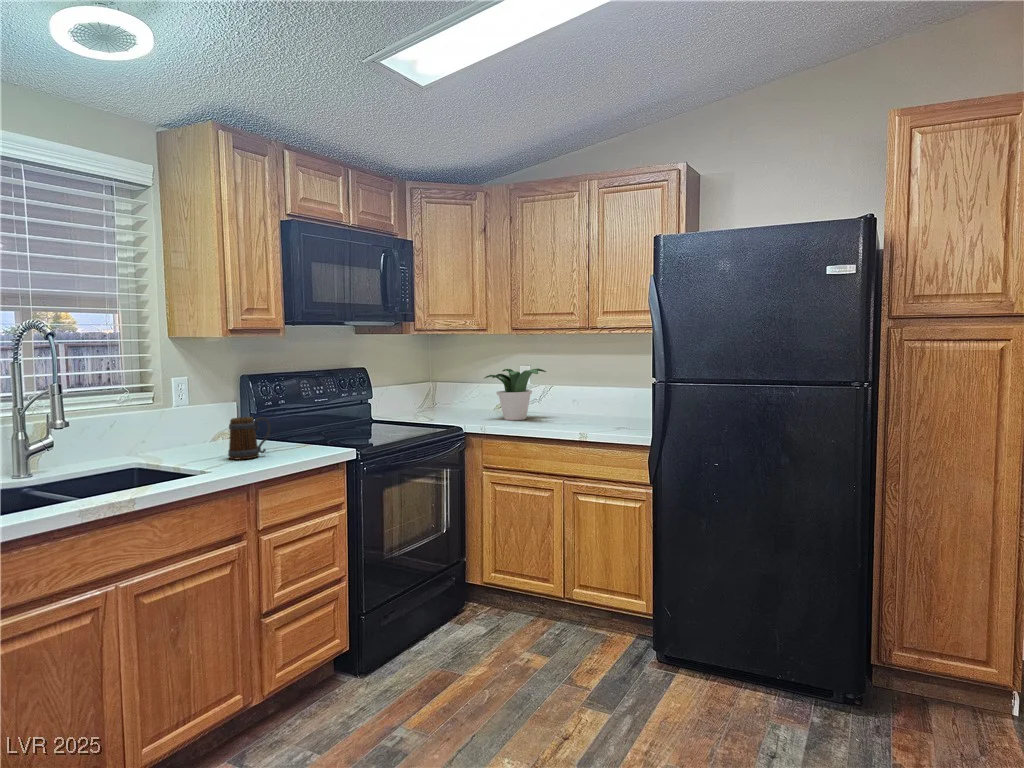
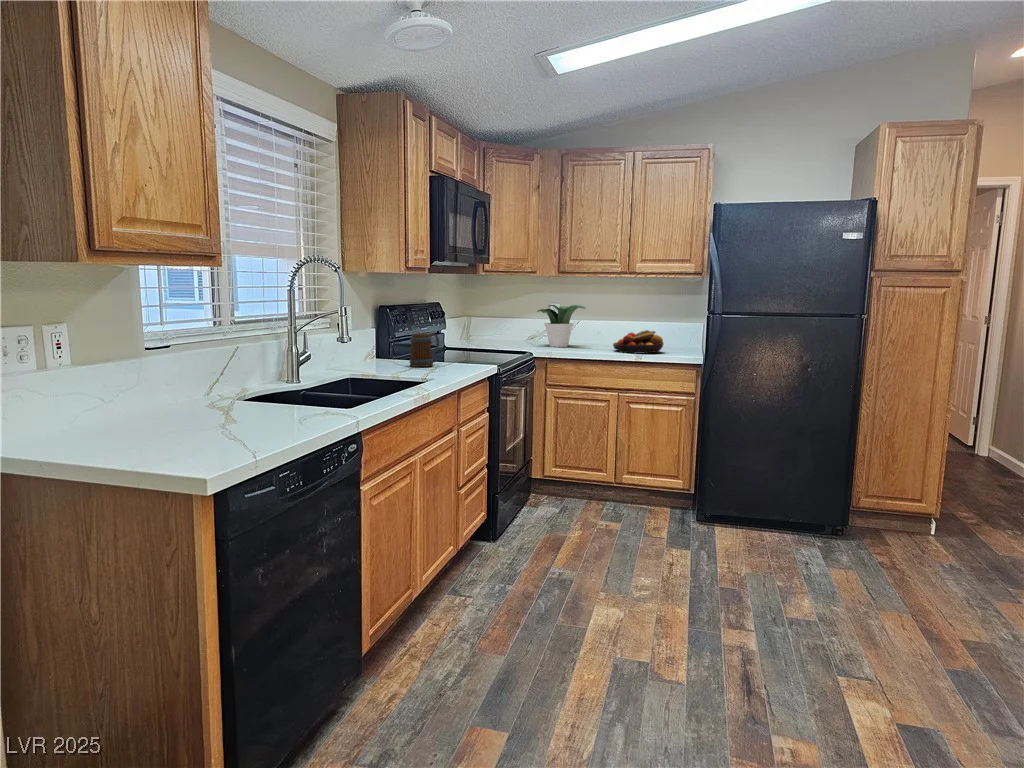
fruit bowl: none [566,401,629,431] -> present [613,330,663,354]

